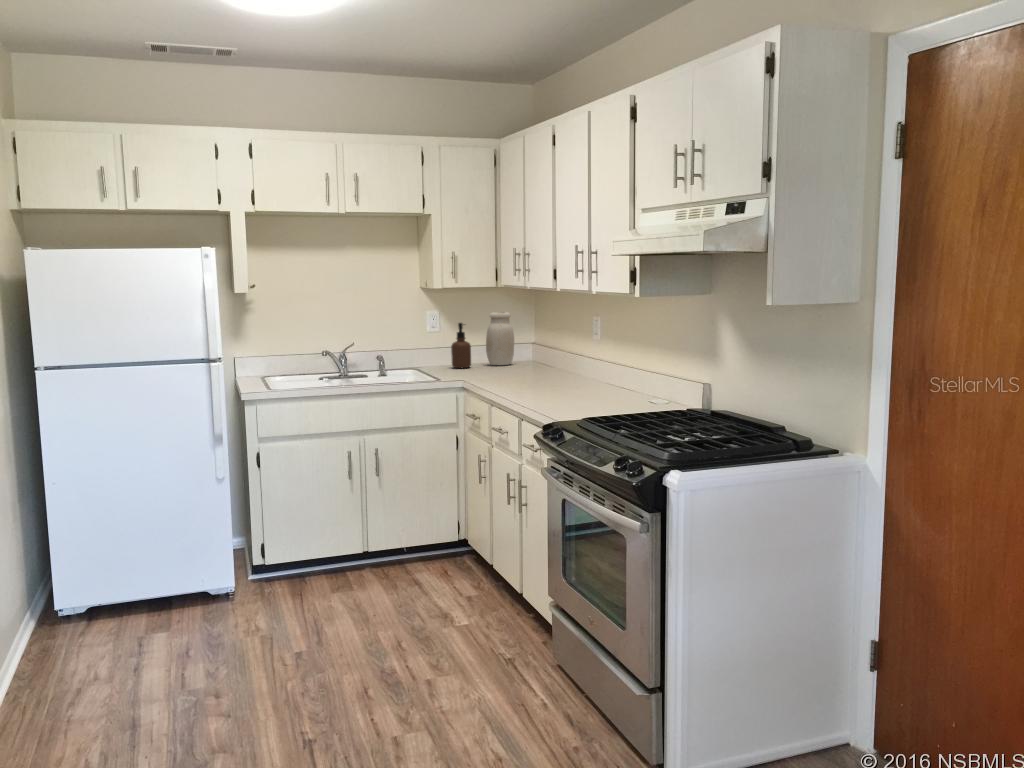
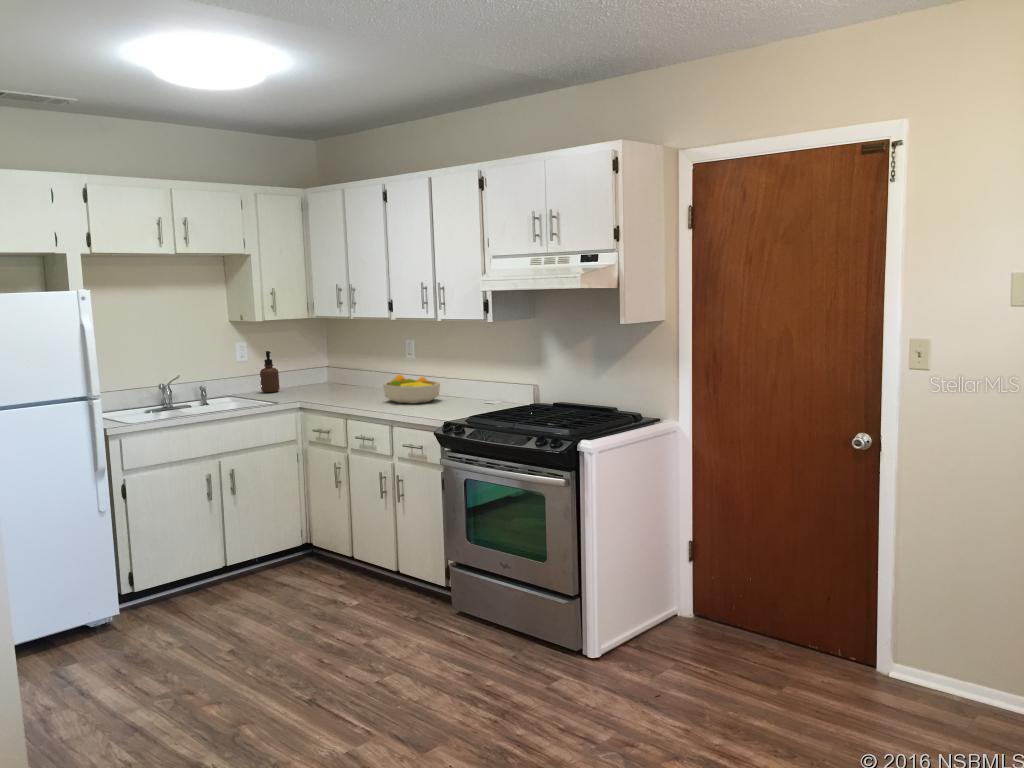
jar: present [486,312,514,365] -> none [288,339,314,388]
fruit bowl: none [538,357,600,395] -> present [383,374,440,403]

